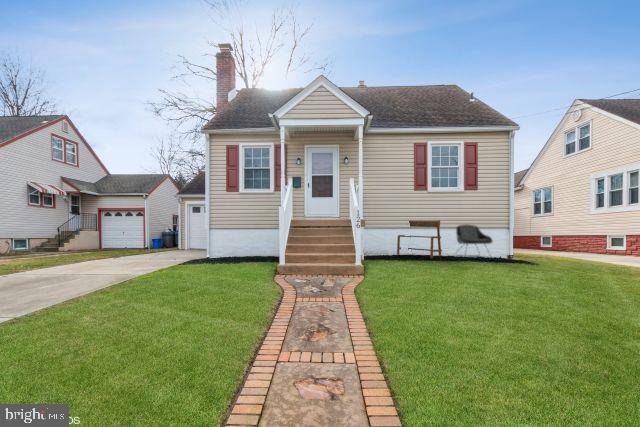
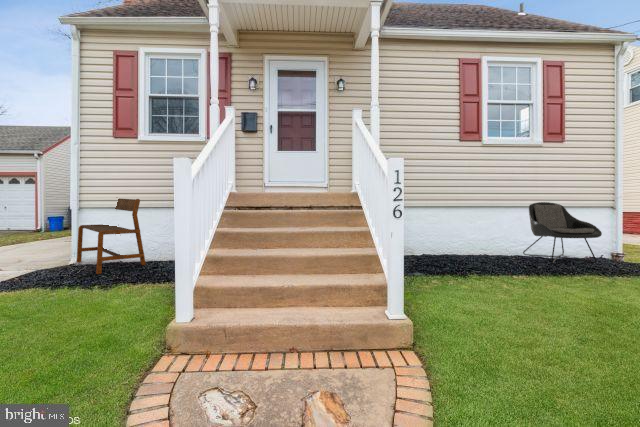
bench: present [397,221,442,258] -> present [77,198,146,274]

